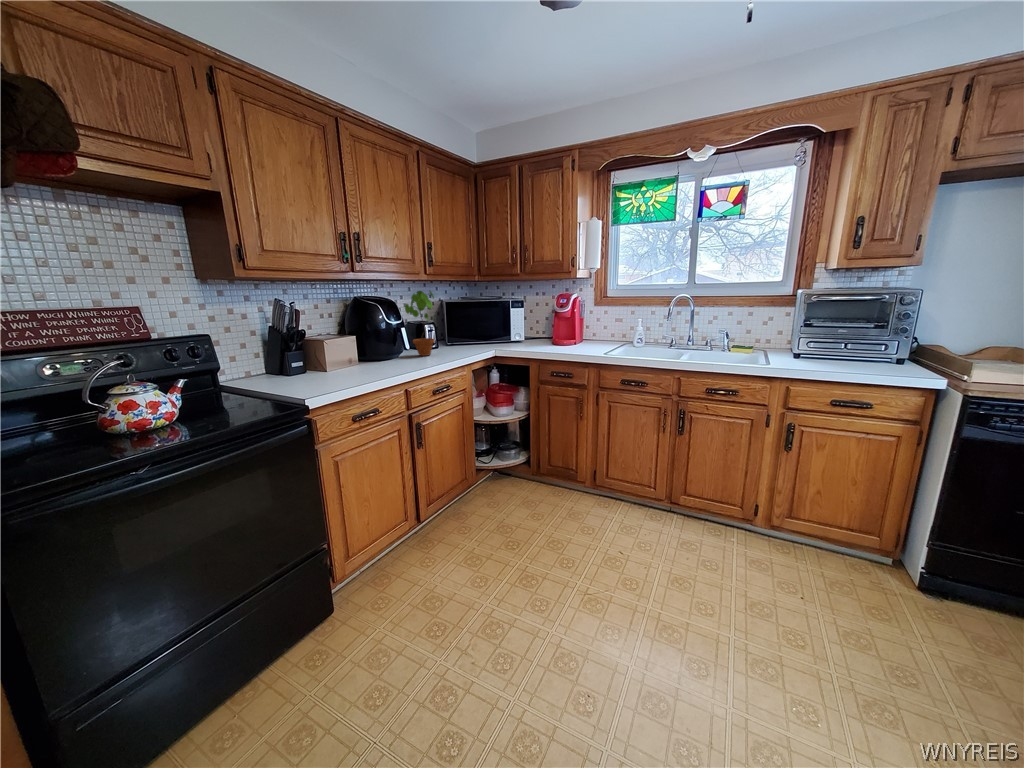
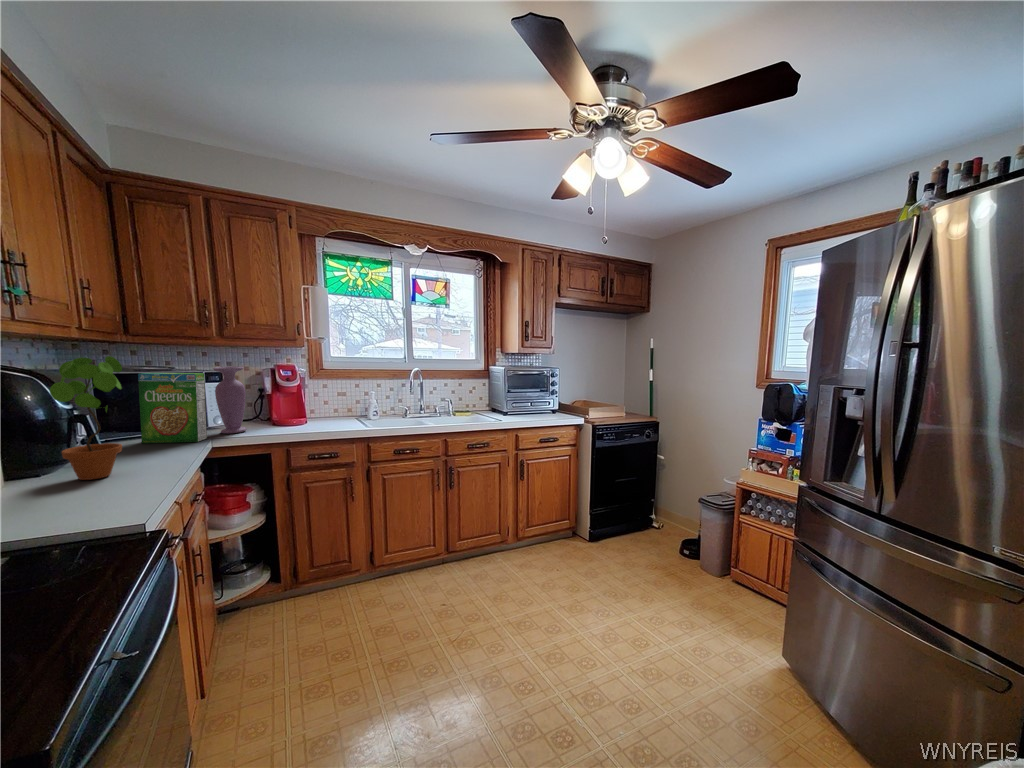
vase: none [512,296,531,345] -> present [213,366,246,434]
cereal box: none [473,301,502,347] -> present [138,373,207,443]

